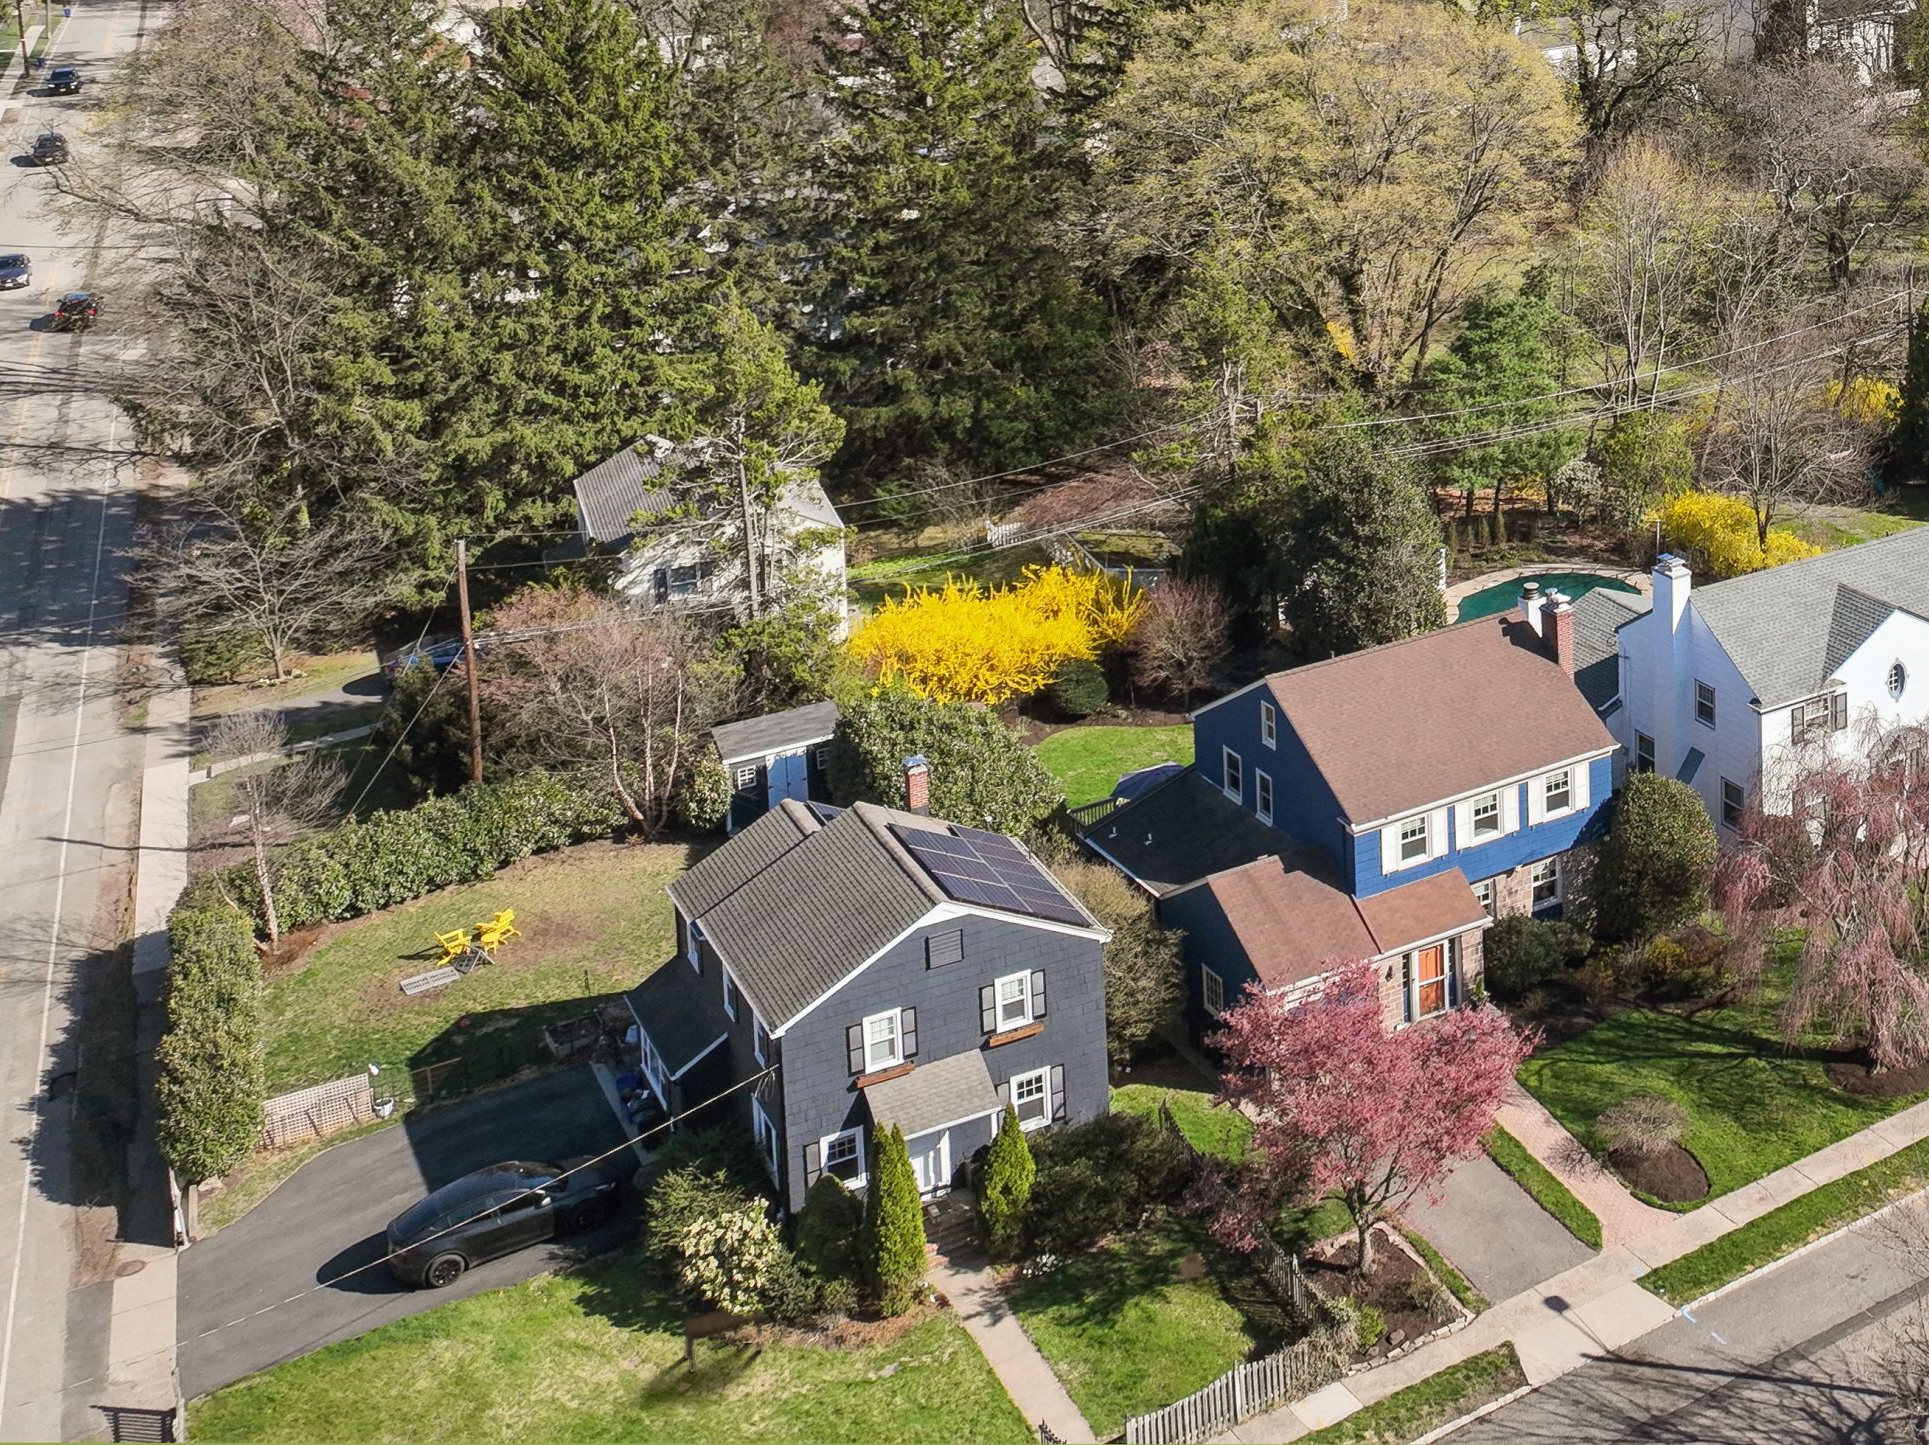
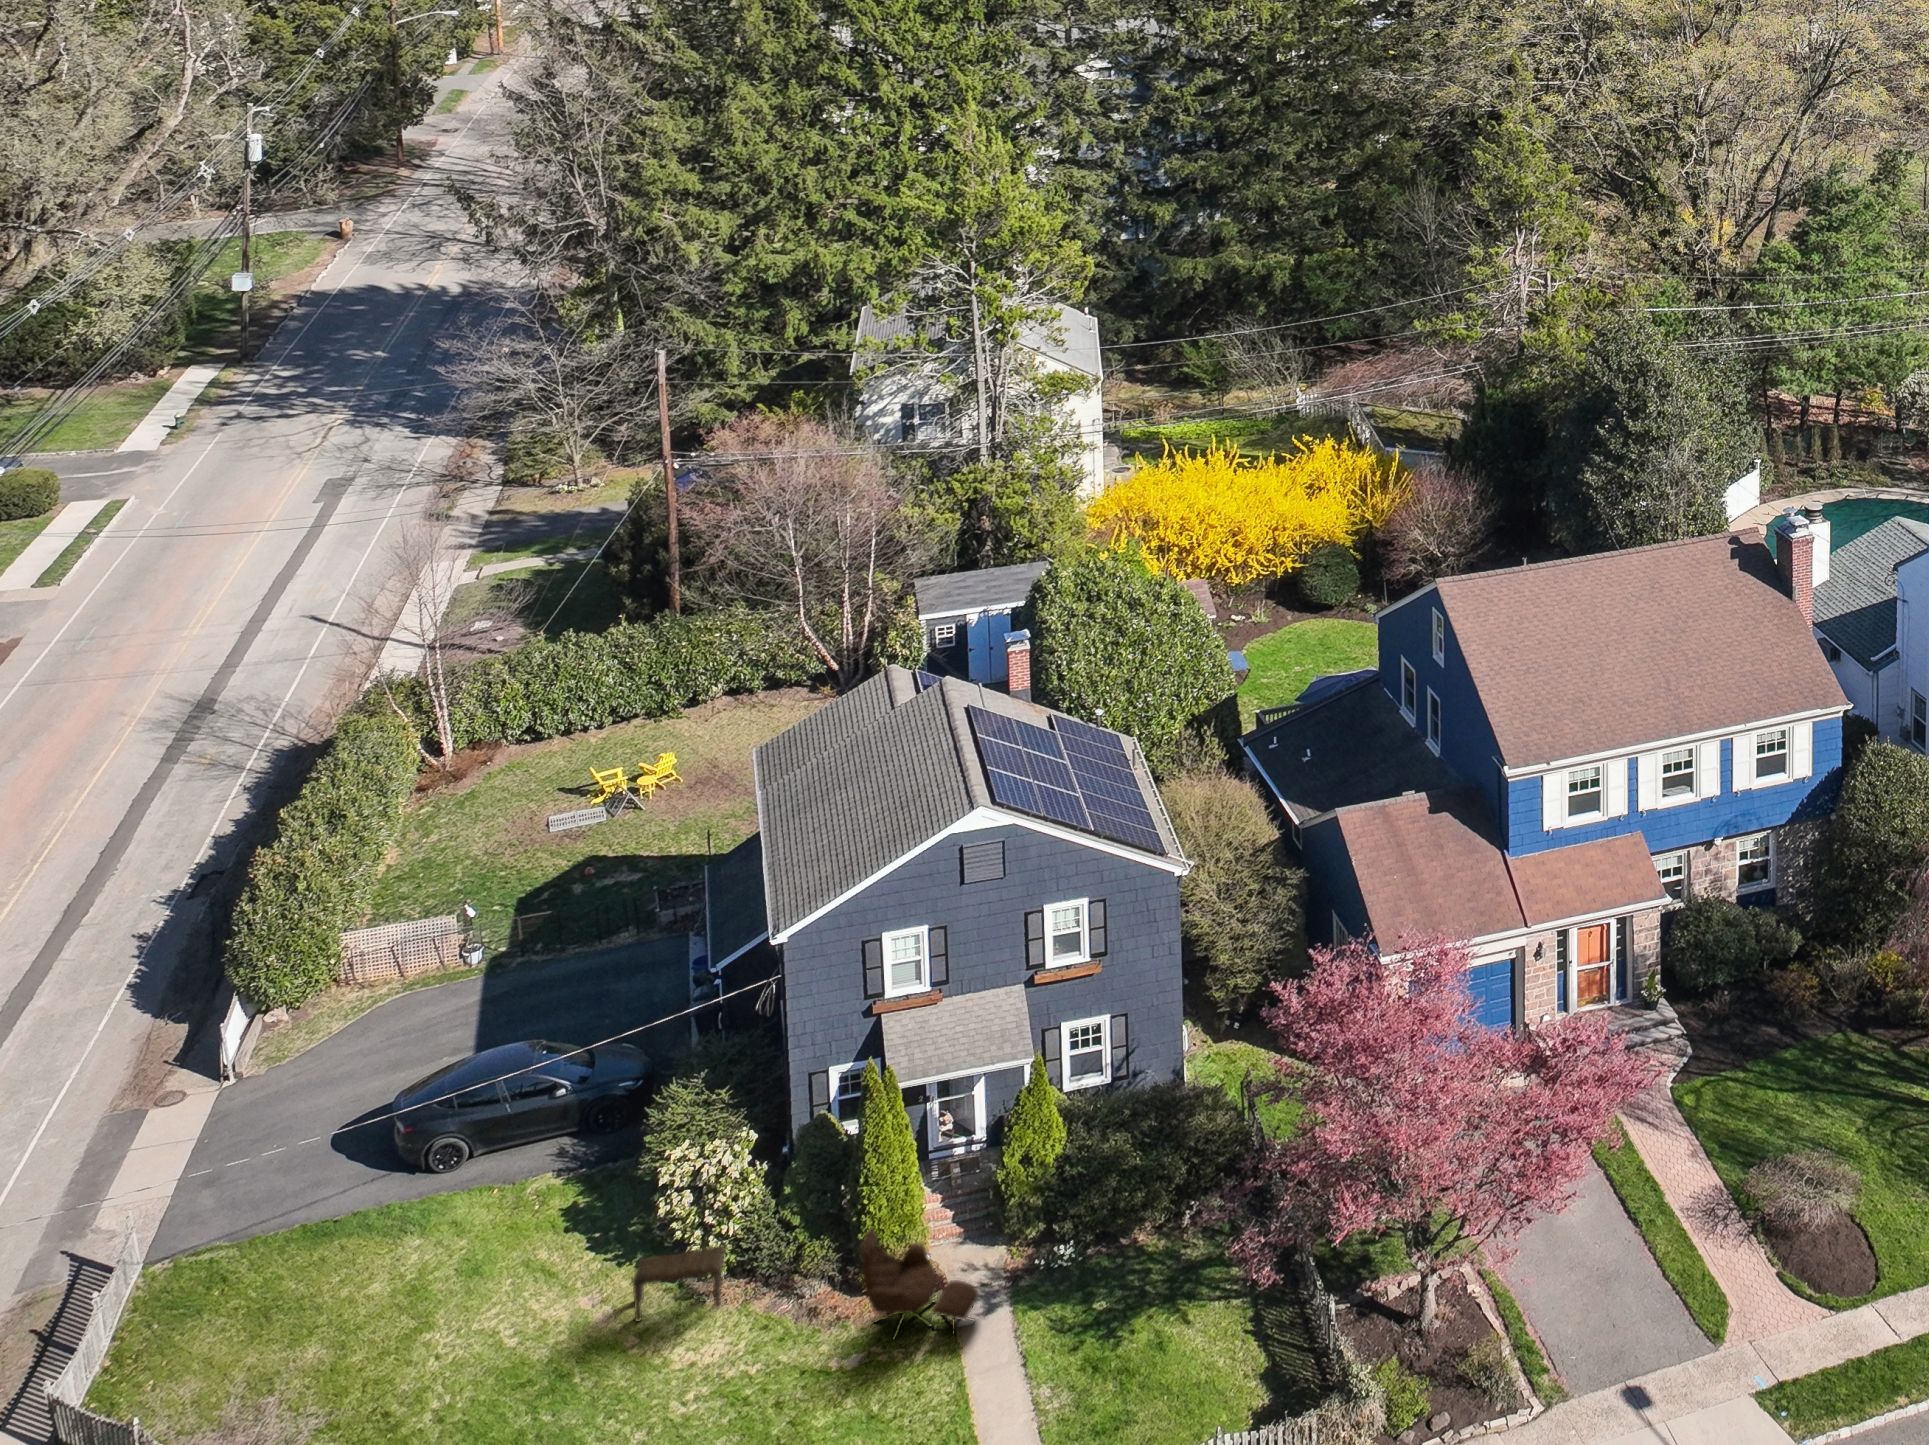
lounge chair: none [890,1251,987,1352] -> present [860,1228,979,1339]
planter: present [1181,1253,1203,1281] -> none [1212,1268,1236,1313]

